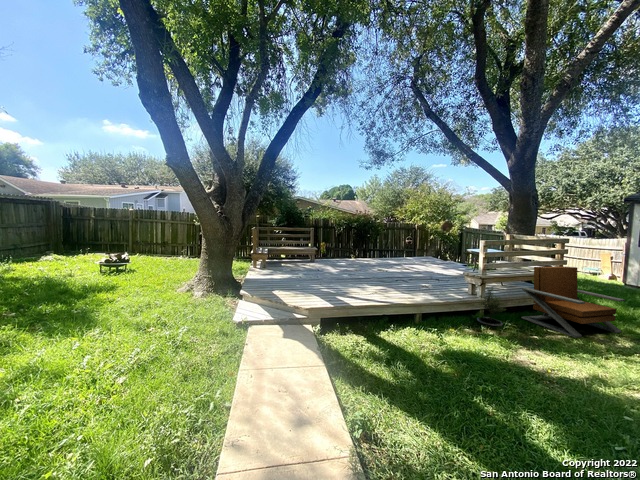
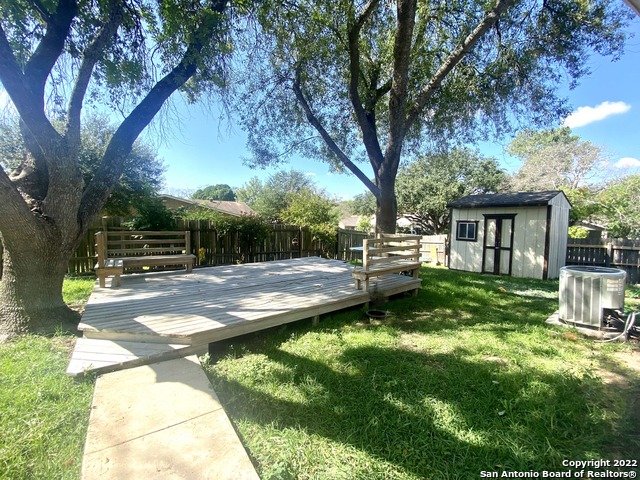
lounge chair: present [521,267,625,338] -> none [398,258,464,317]

